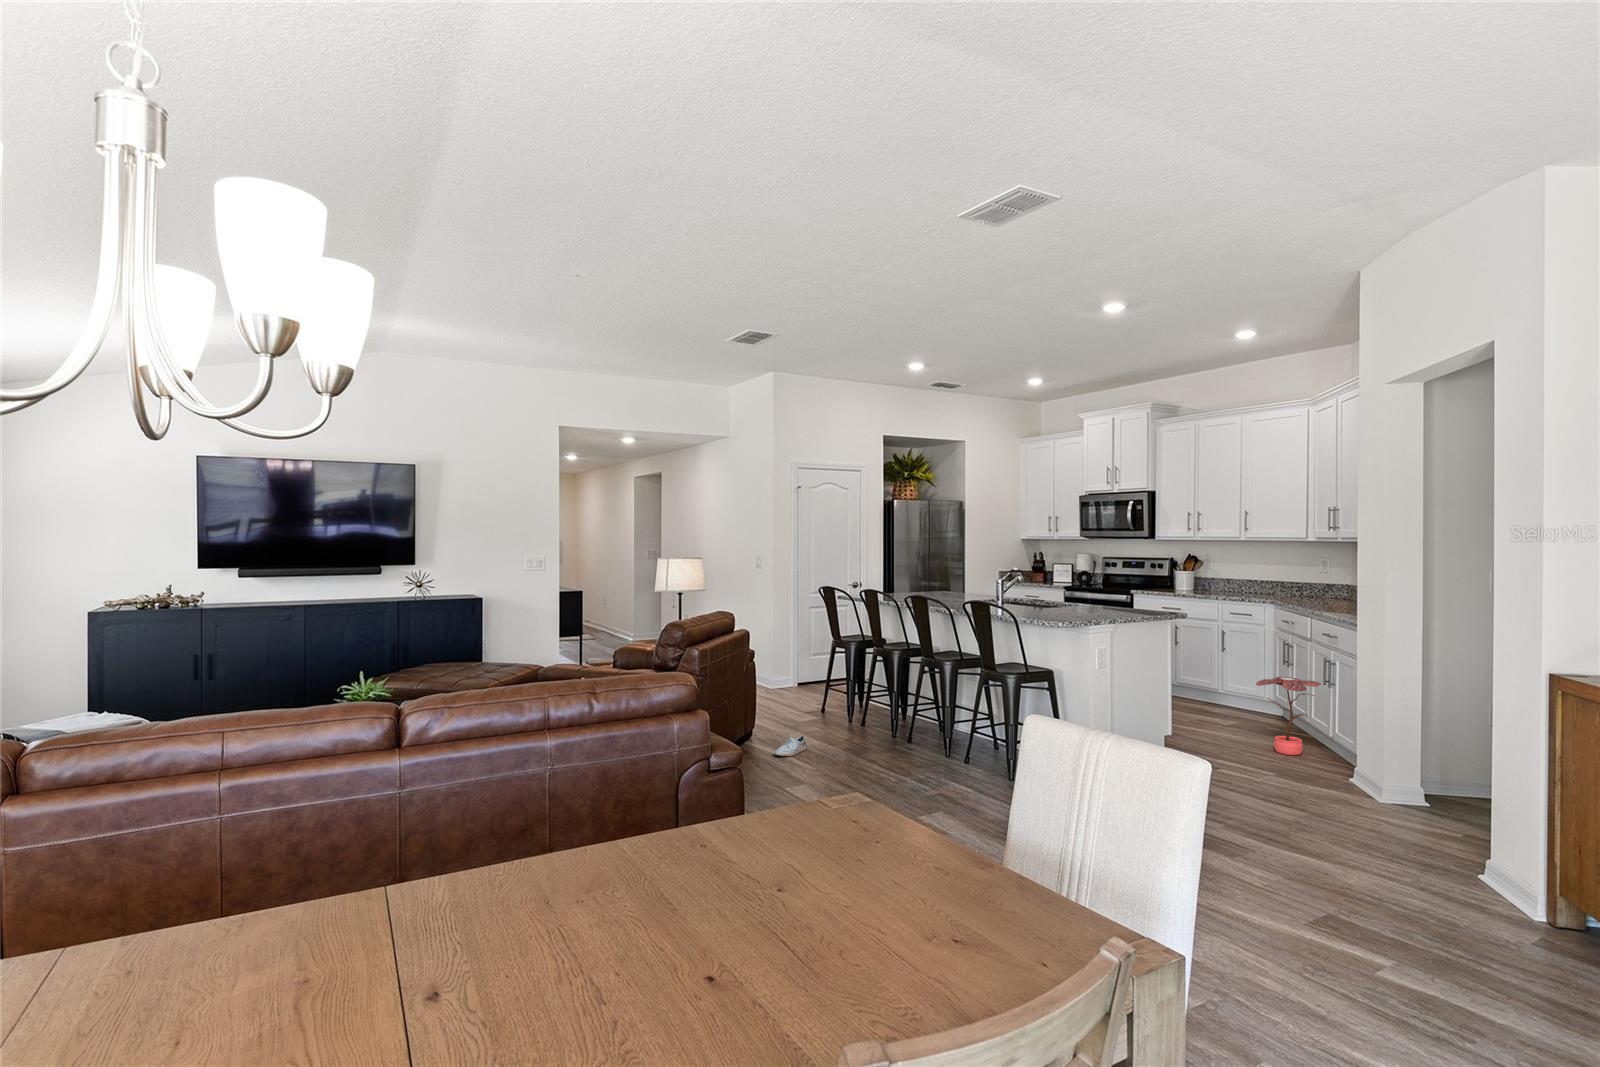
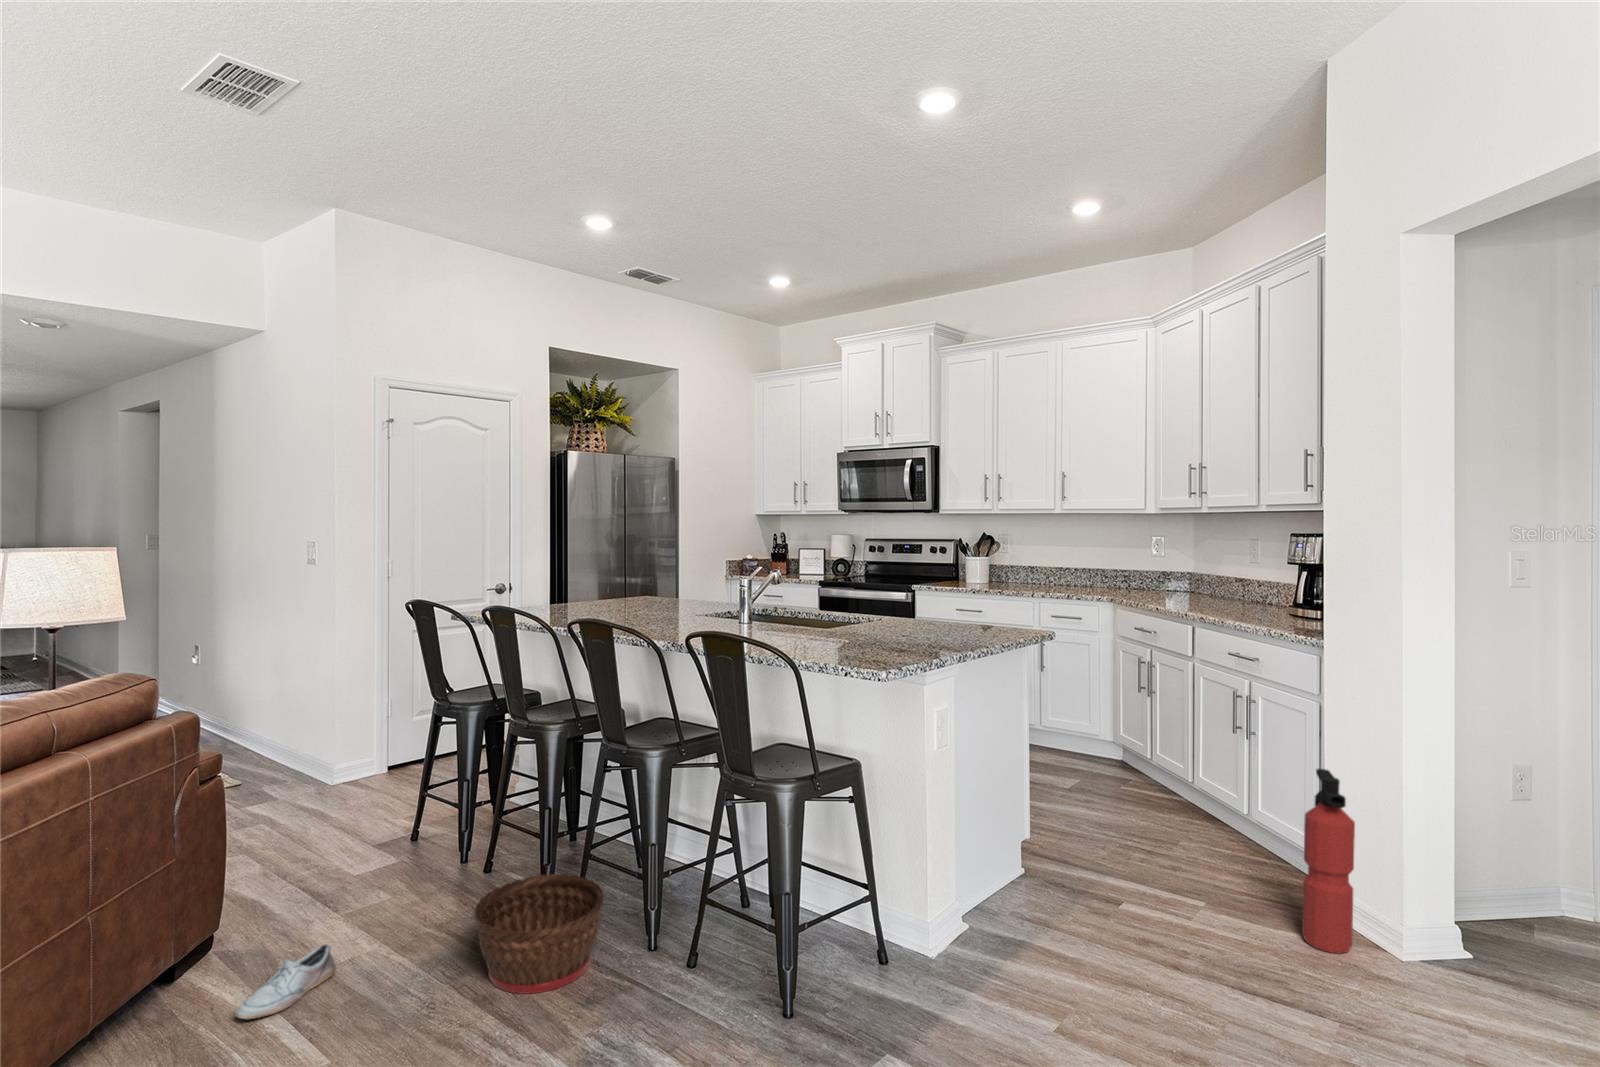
potted plant: present [1256,677,1321,755] -> none [1136,723,1224,849]
fire extinguisher: none [1328,692,1357,796] -> present [1302,769,1355,954]
basket: none [868,718,927,763] -> present [474,874,604,994]

